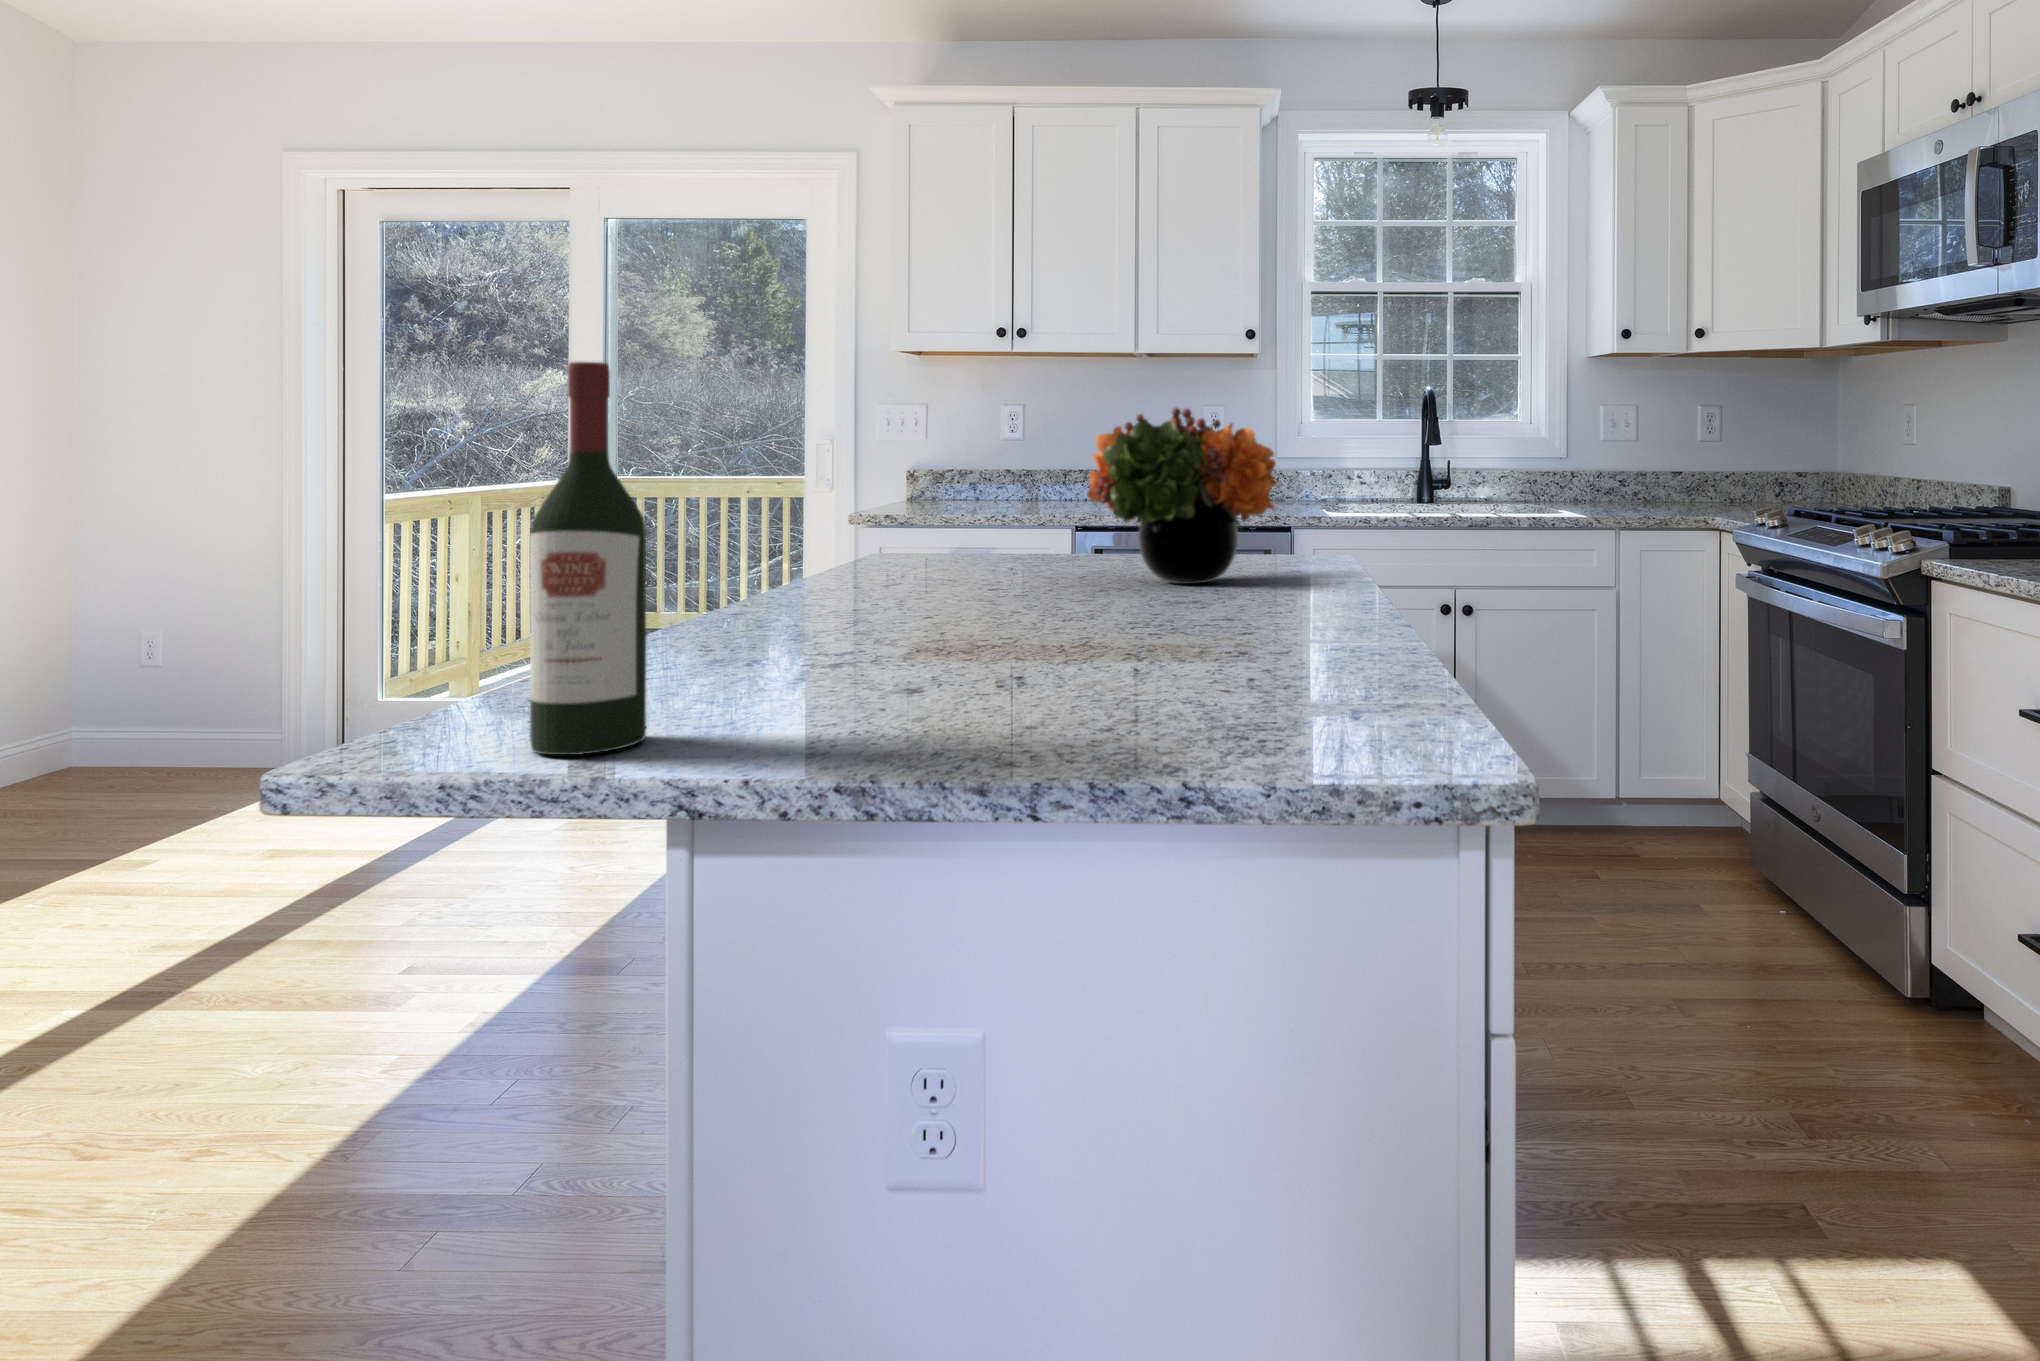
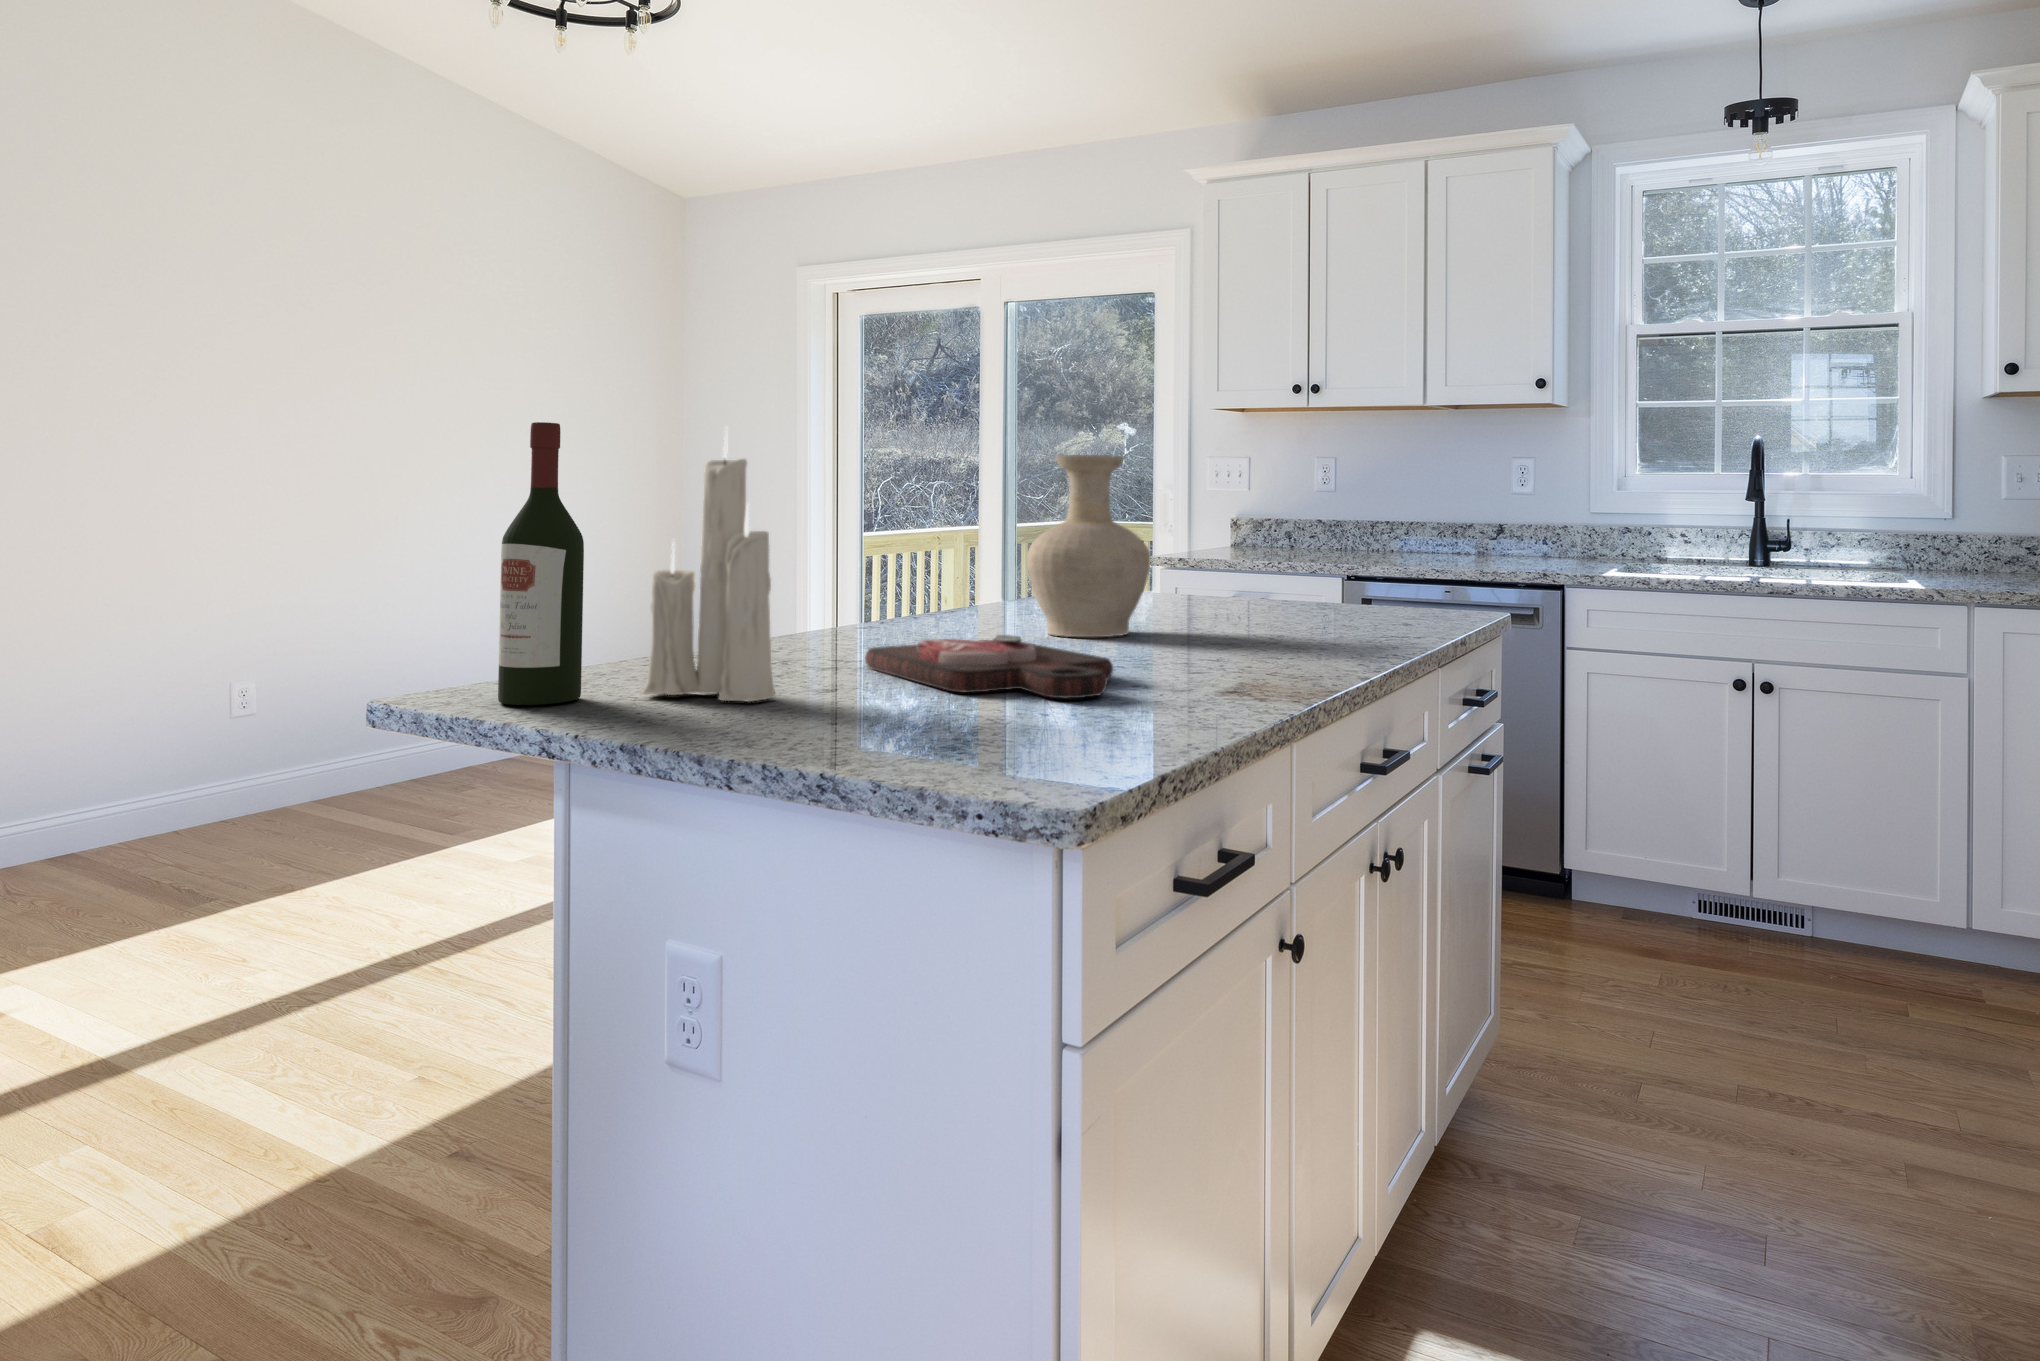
candle: none [713,351,899,720] -> present [643,430,775,702]
vase: none [926,405,1066,608] -> present [1027,455,1150,637]
flower arrangement: present [1087,408,1277,584] -> none [1209,457,1404,629]
cutting board: none [874,611,1234,678] -> present [865,635,1113,698]

